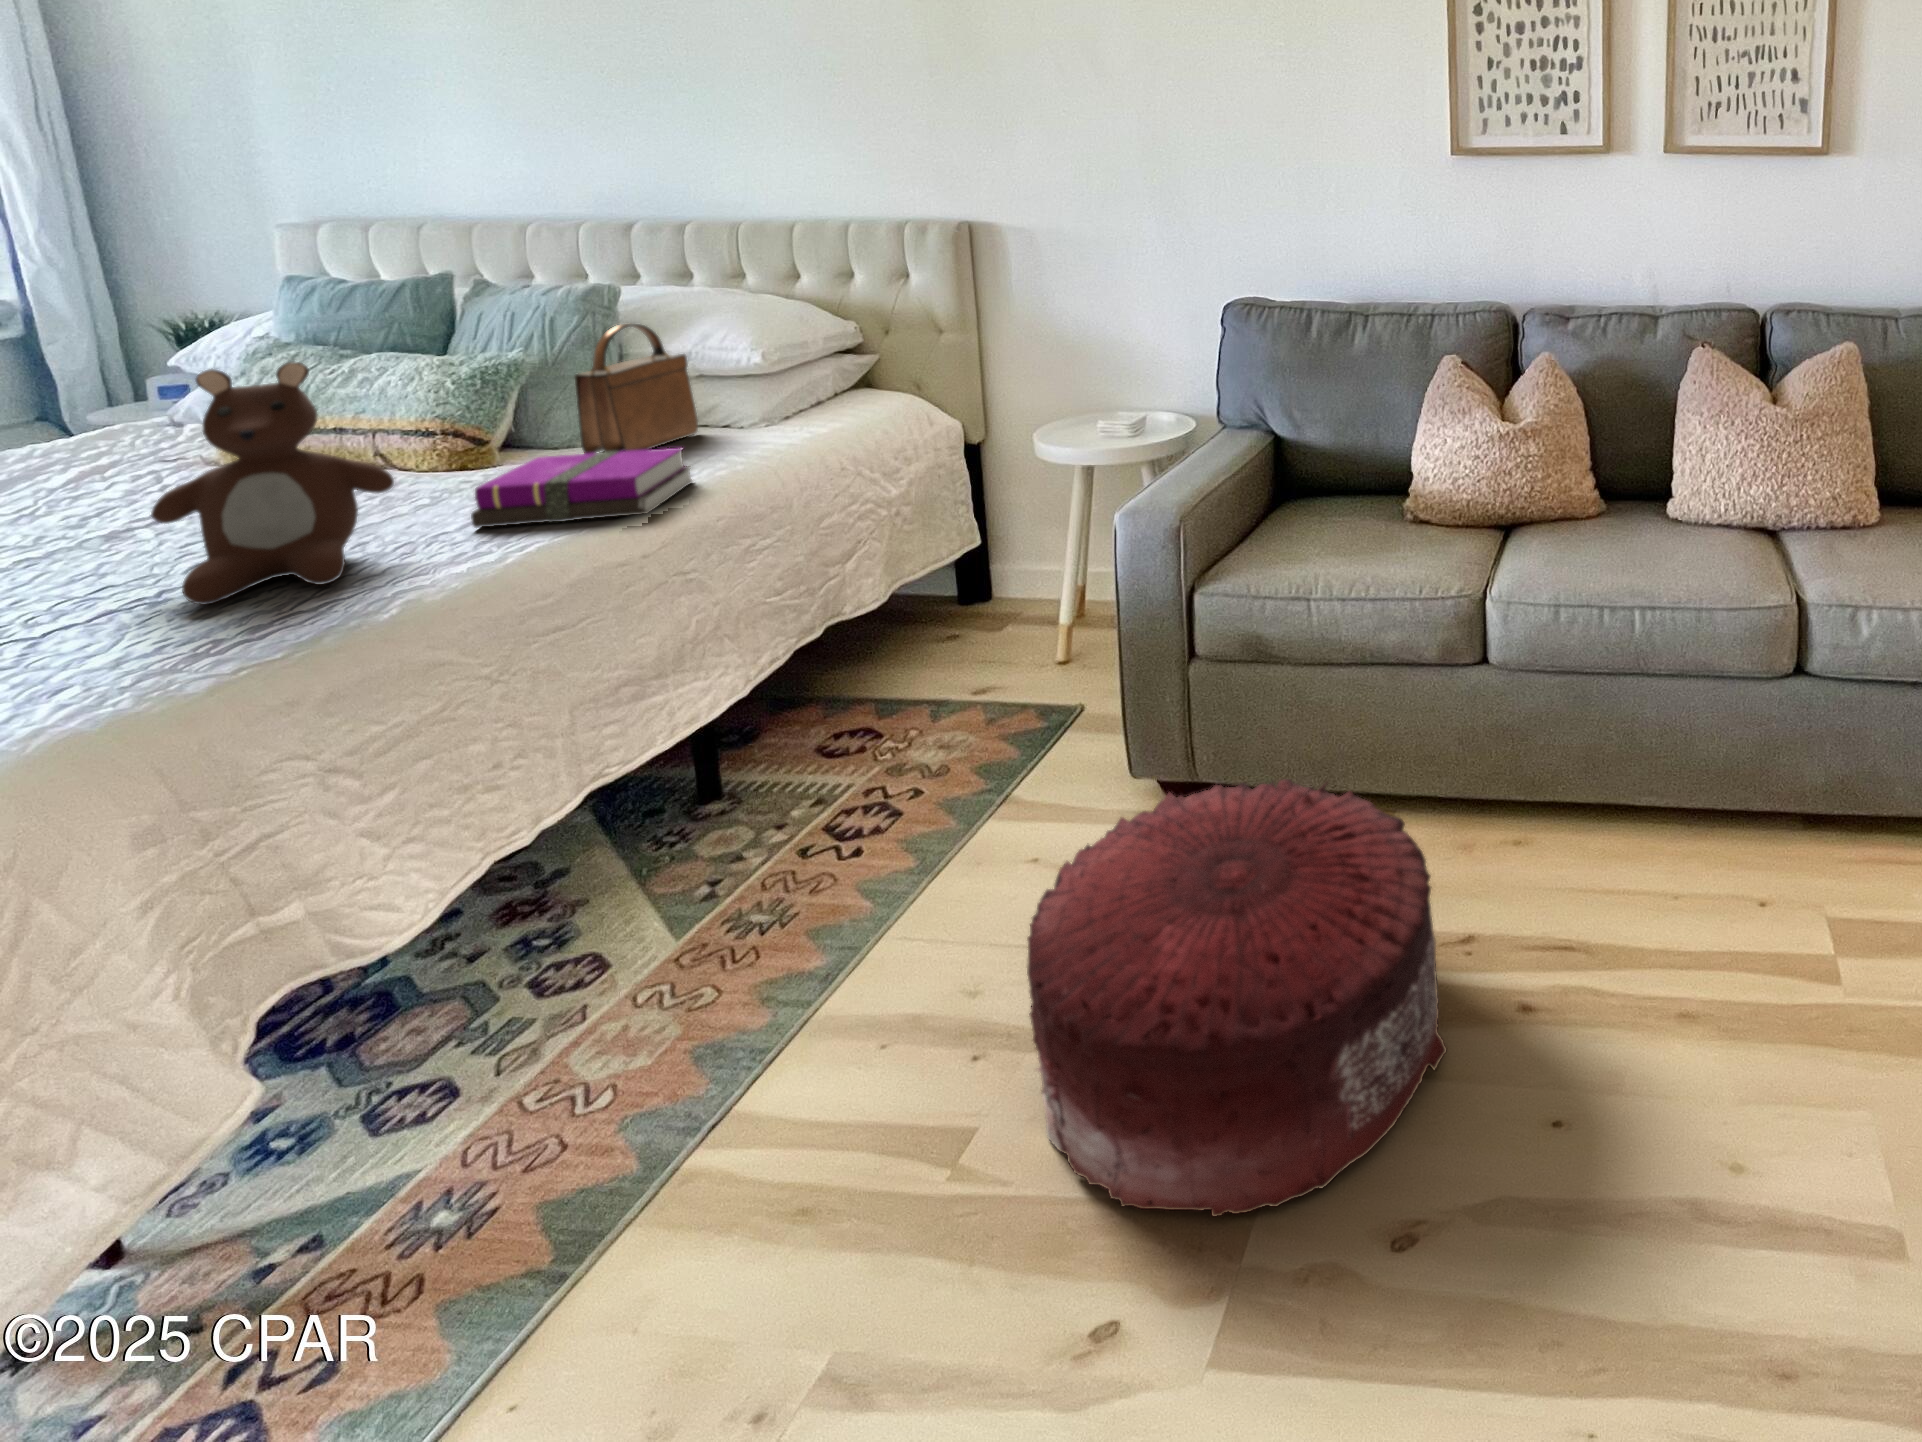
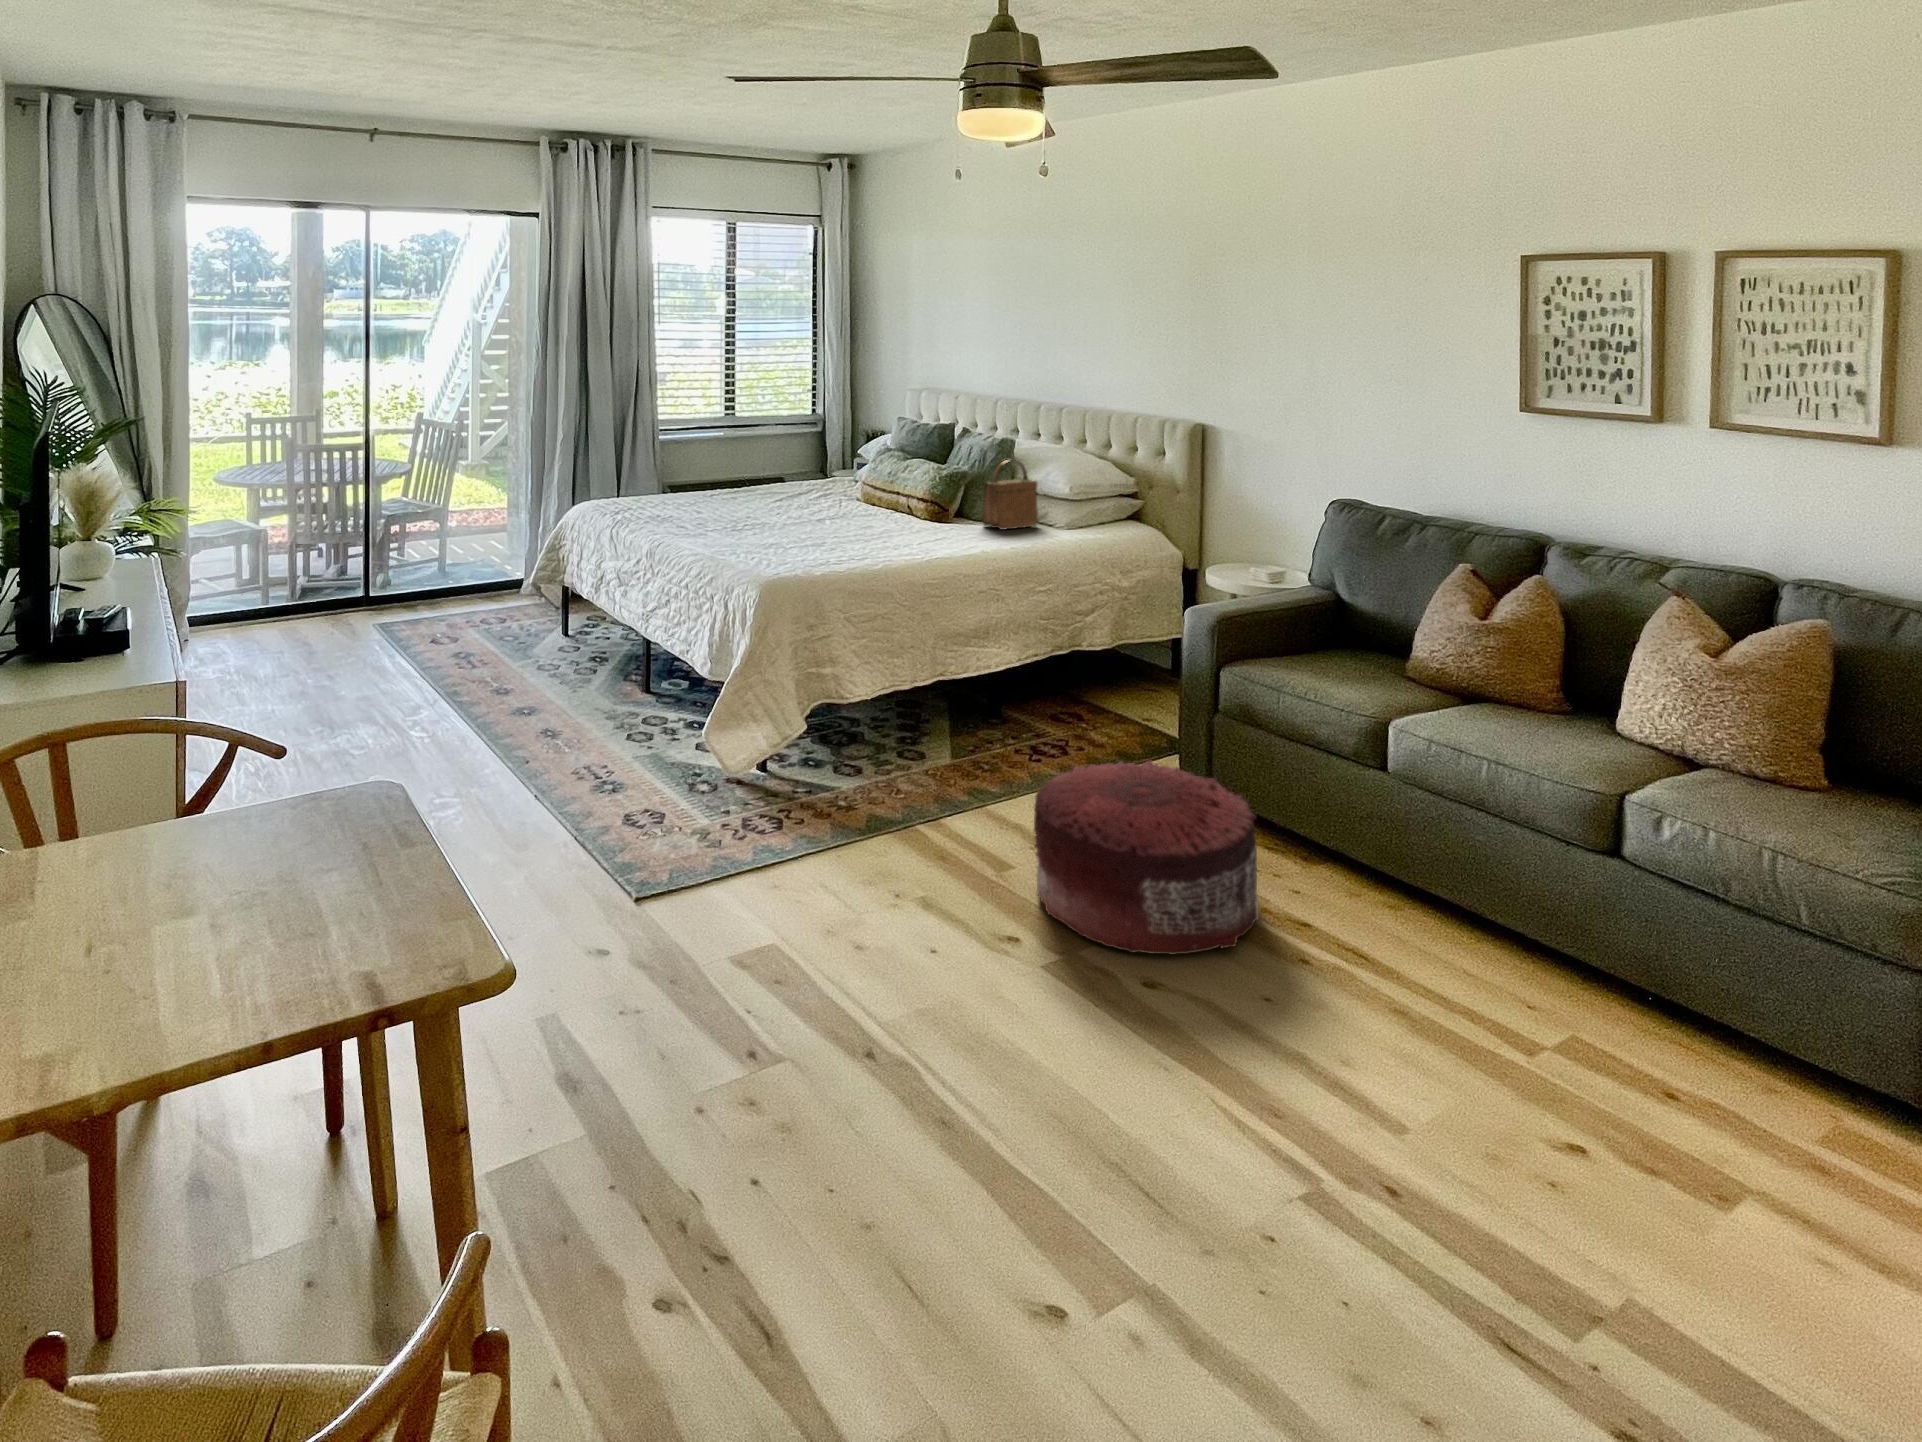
teddy bear: present [151,362,394,605] -> none [826,454,899,552]
notebook: present [471,448,693,528] -> none [923,519,1016,555]

